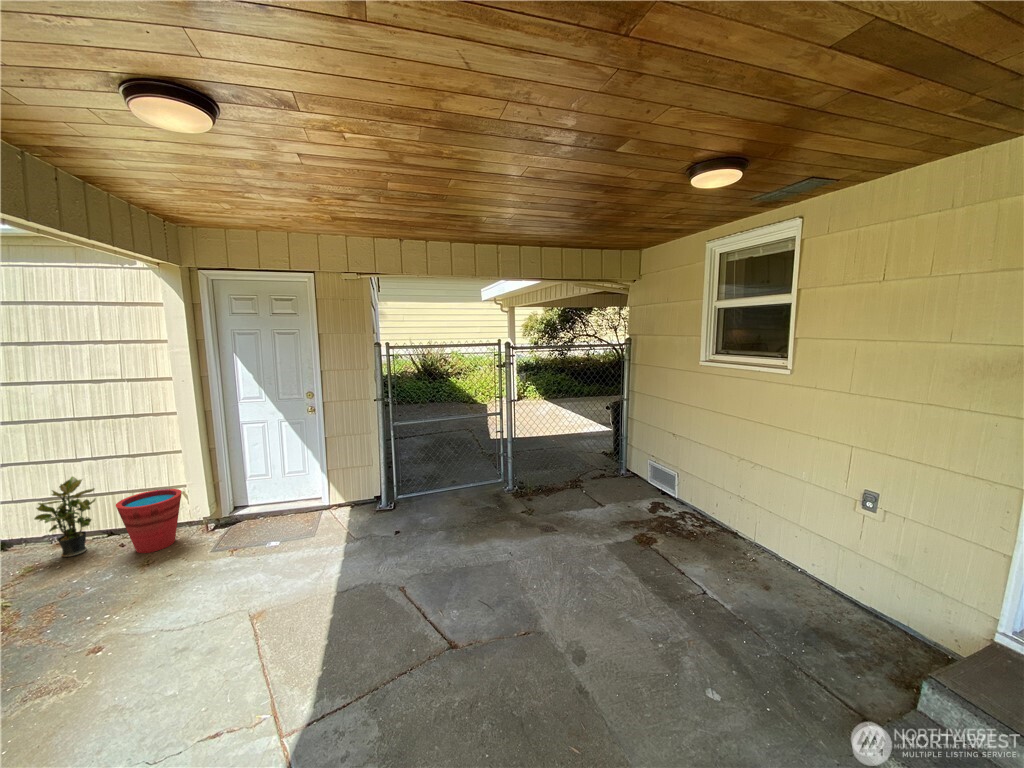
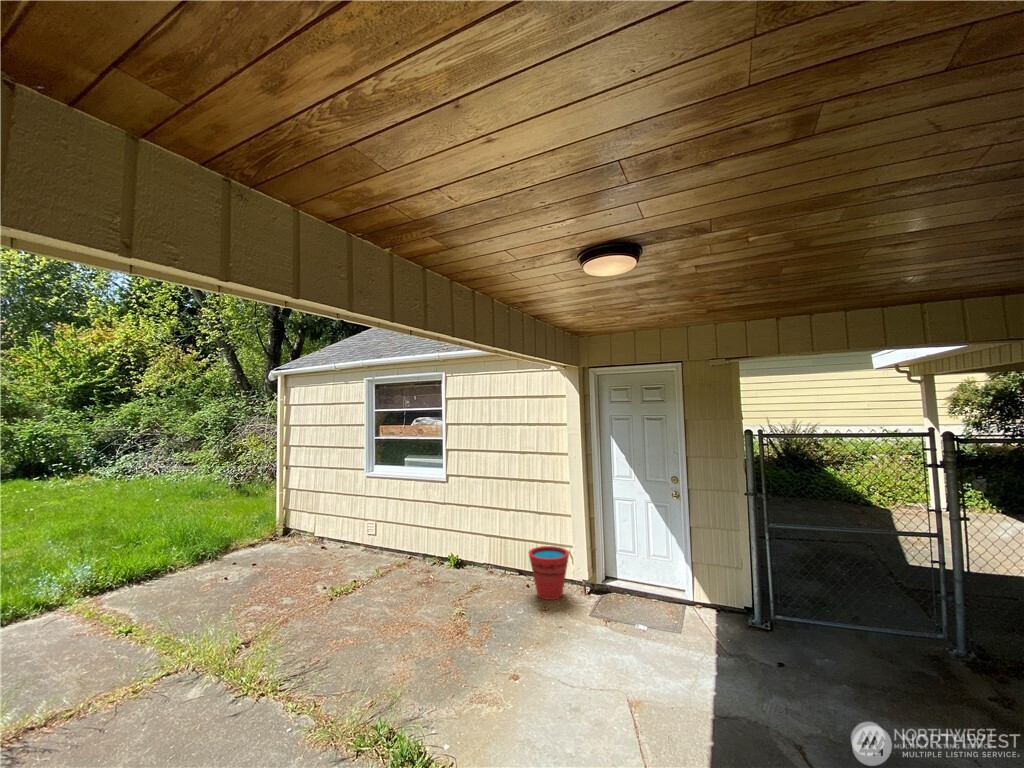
potted plant: present [34,477,96,557] -> none [485,523,517,585]

